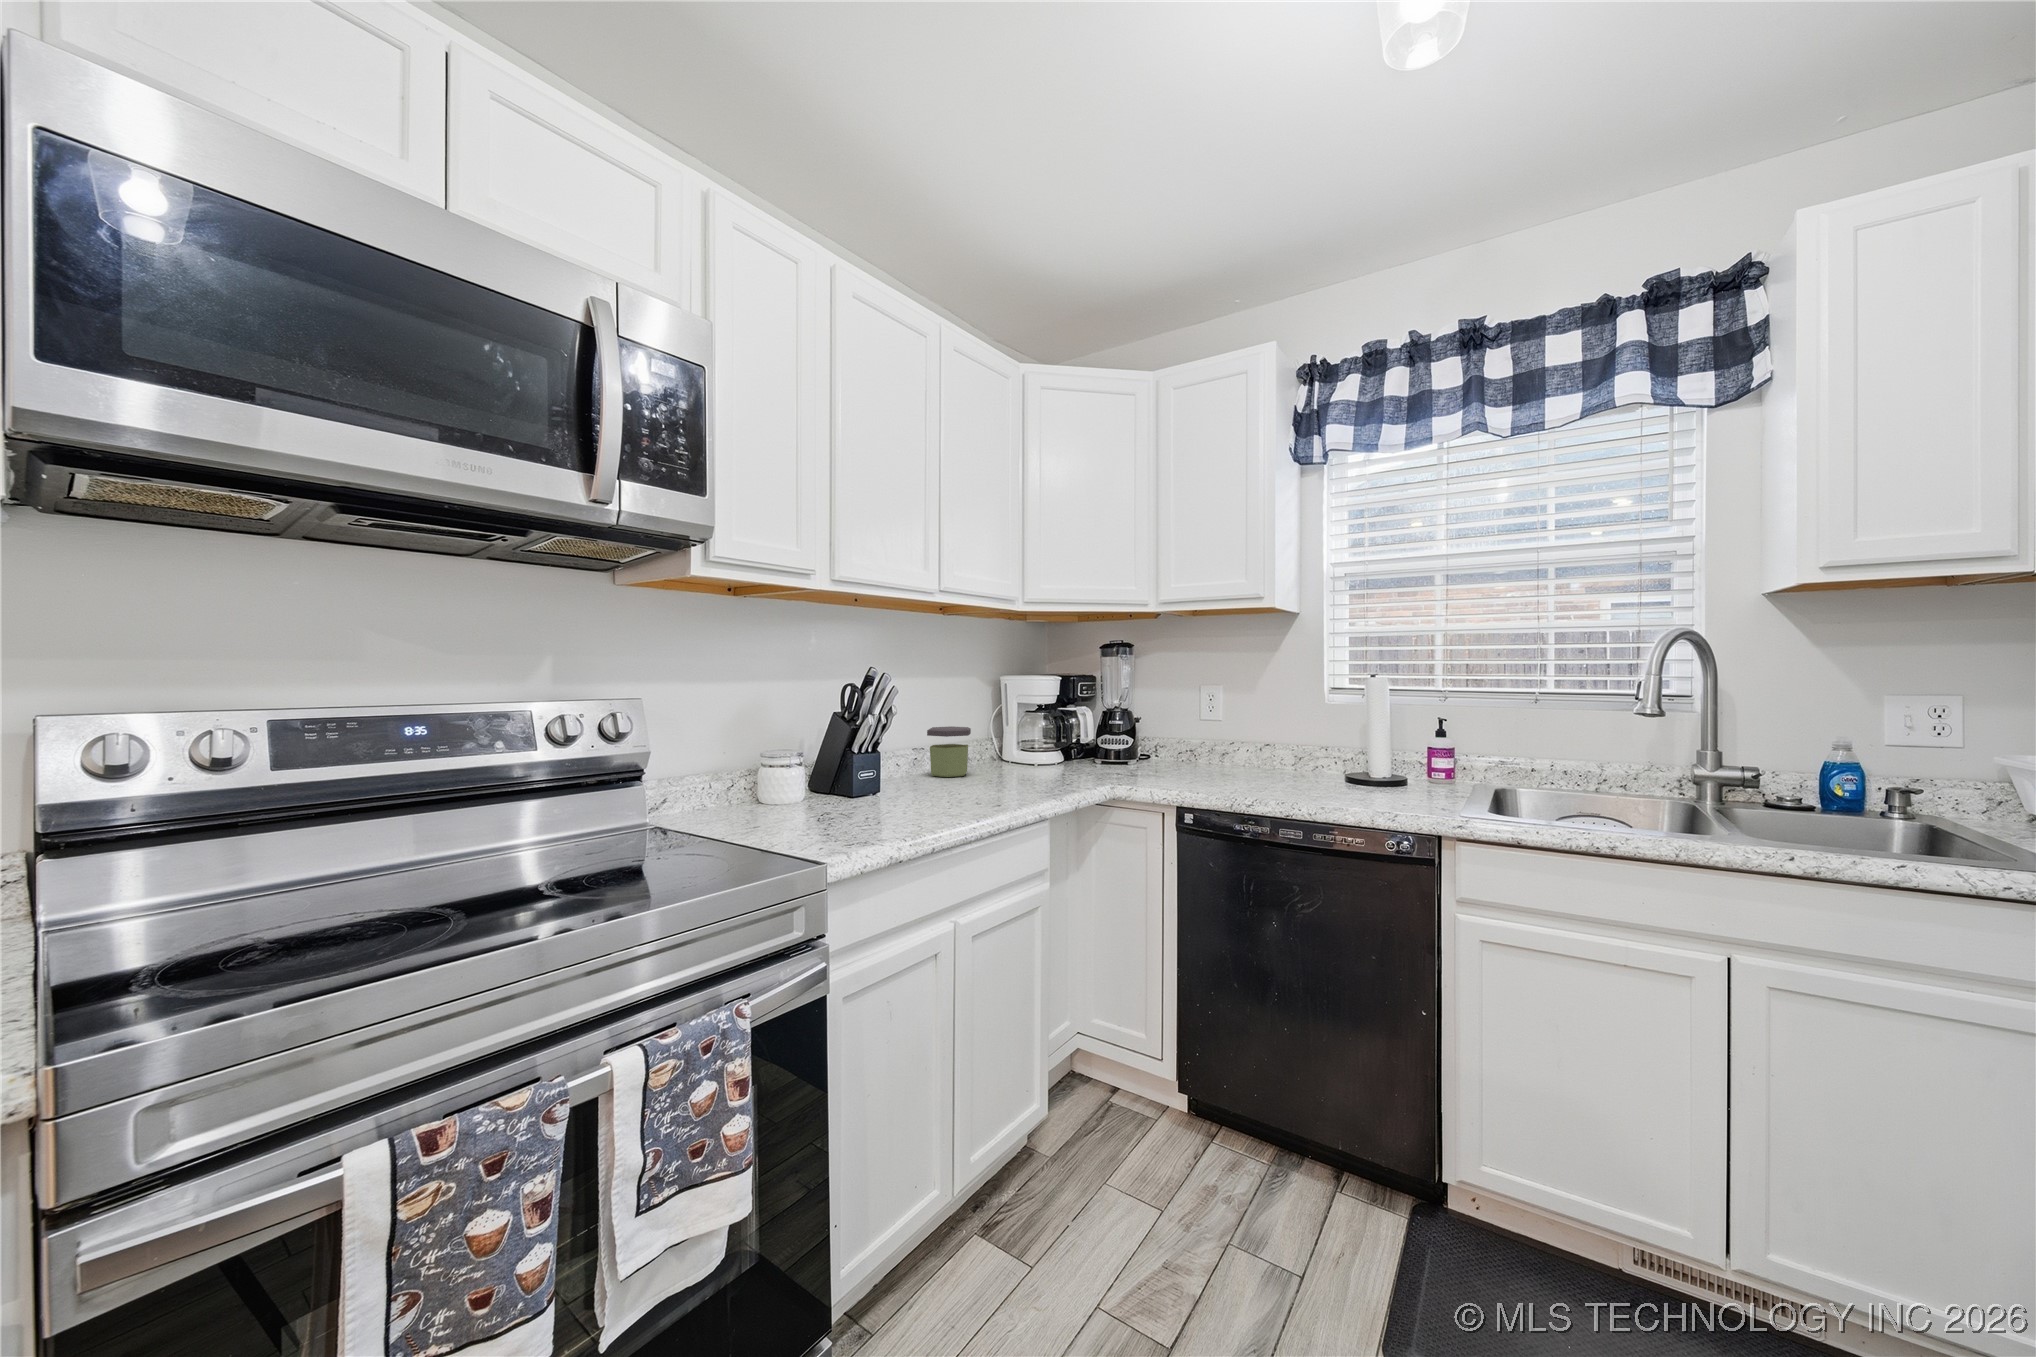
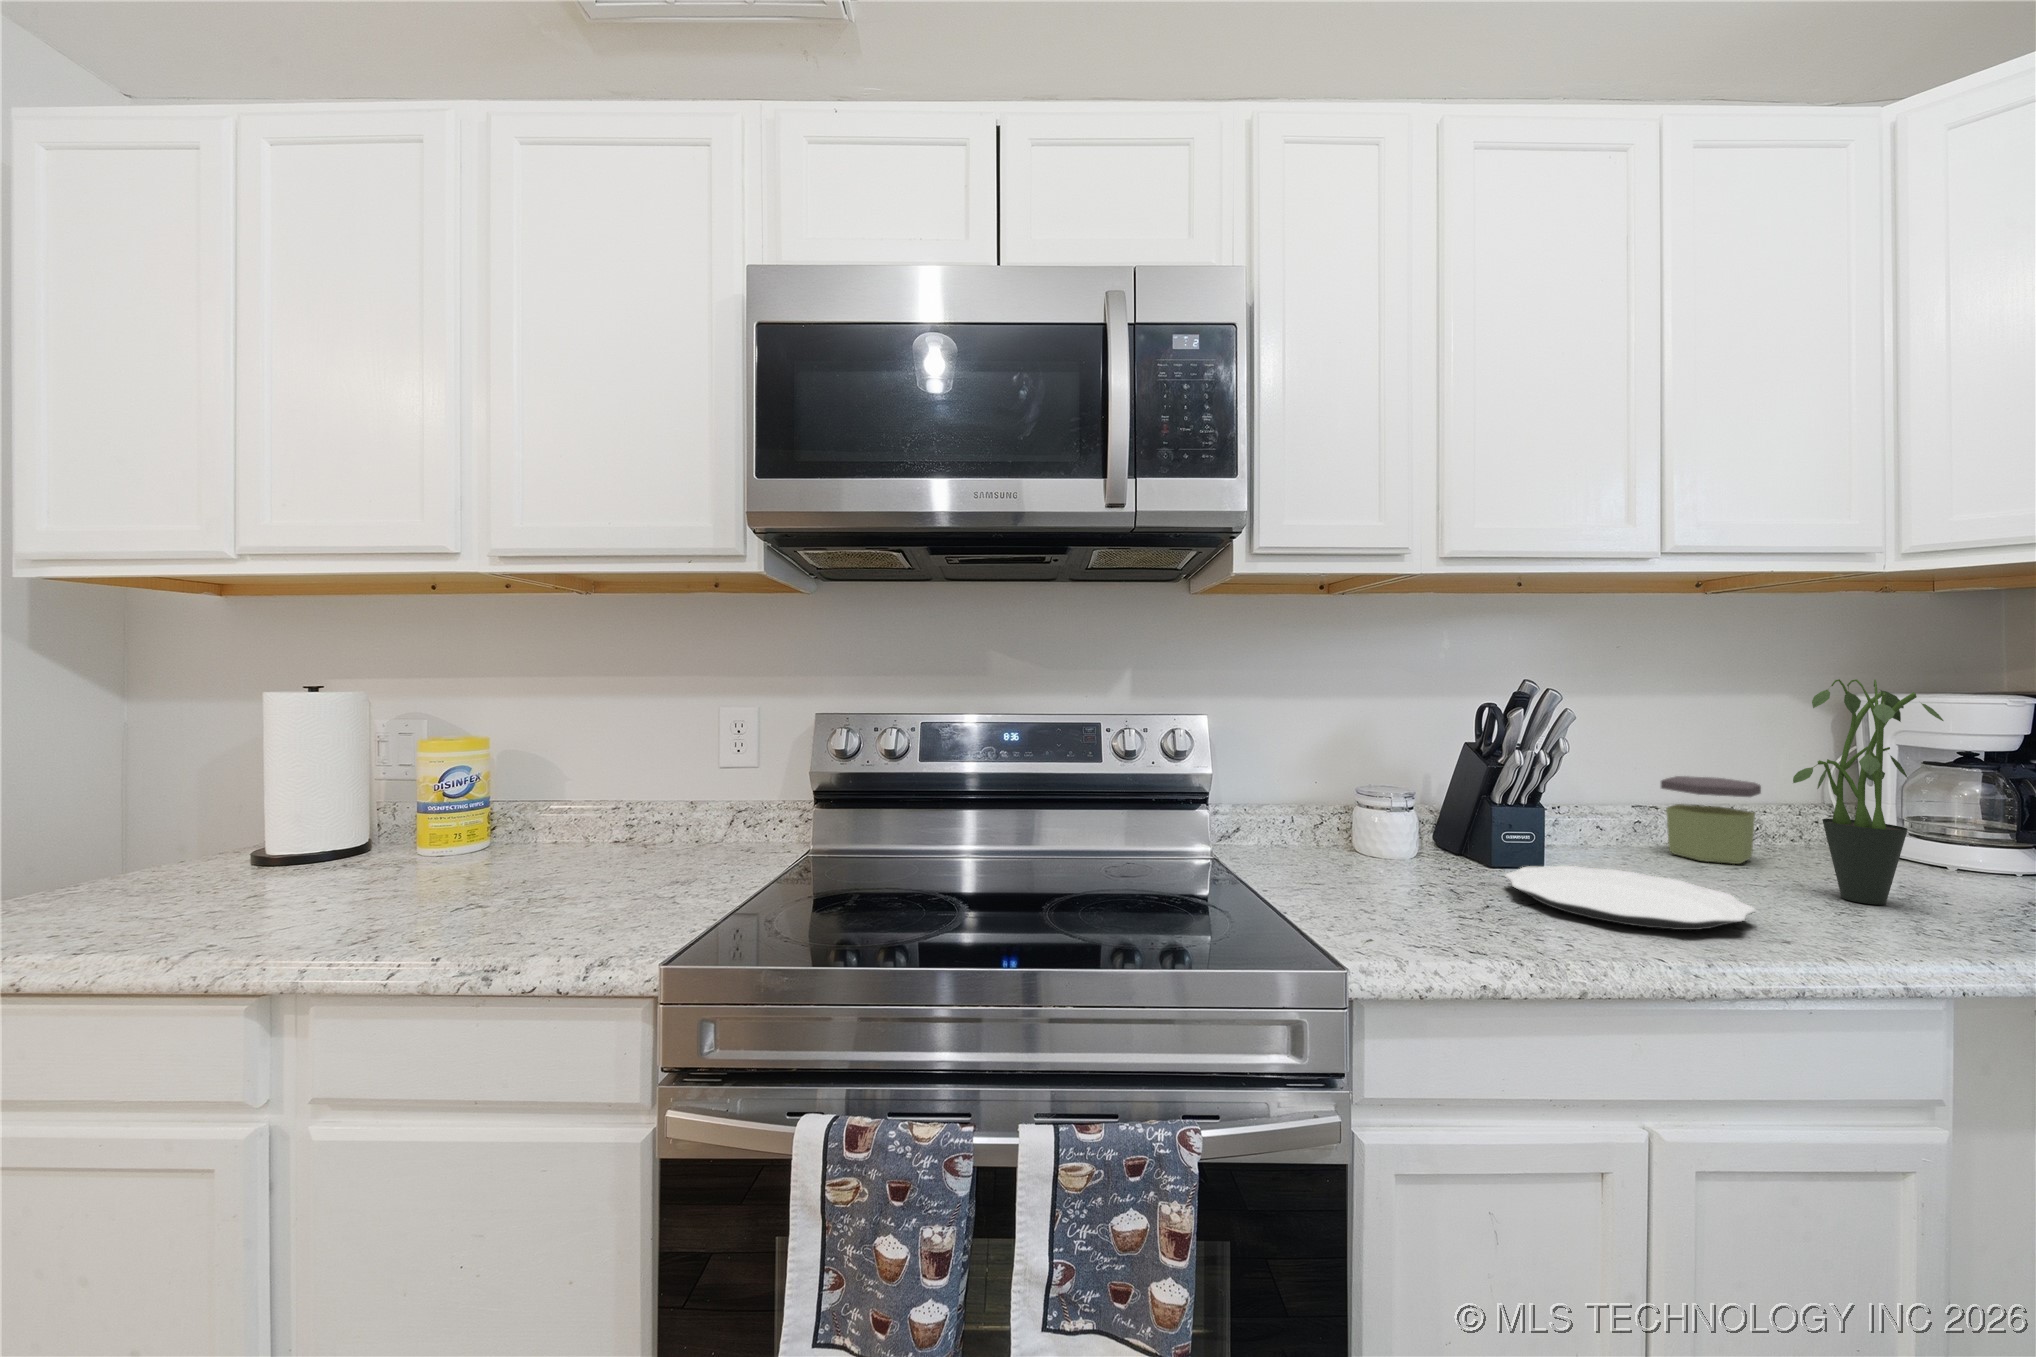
potted plant: none [991,665,1044,784] -> present [1793,679,1944,905]
plate: none [869,785,988,812] -> present [1505,866,1755,930]

